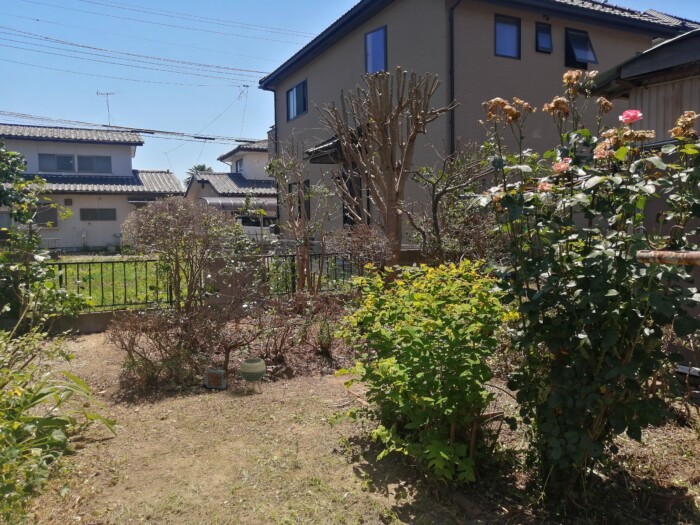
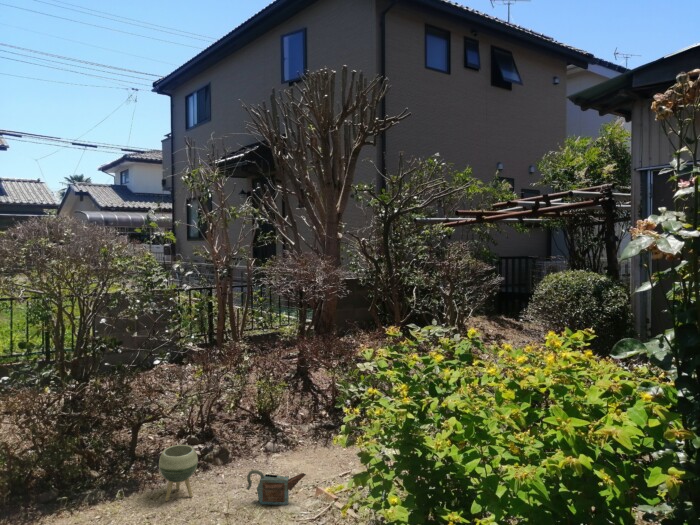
watering can: present [199,365,235,389] -> present [246,470,306,505]

